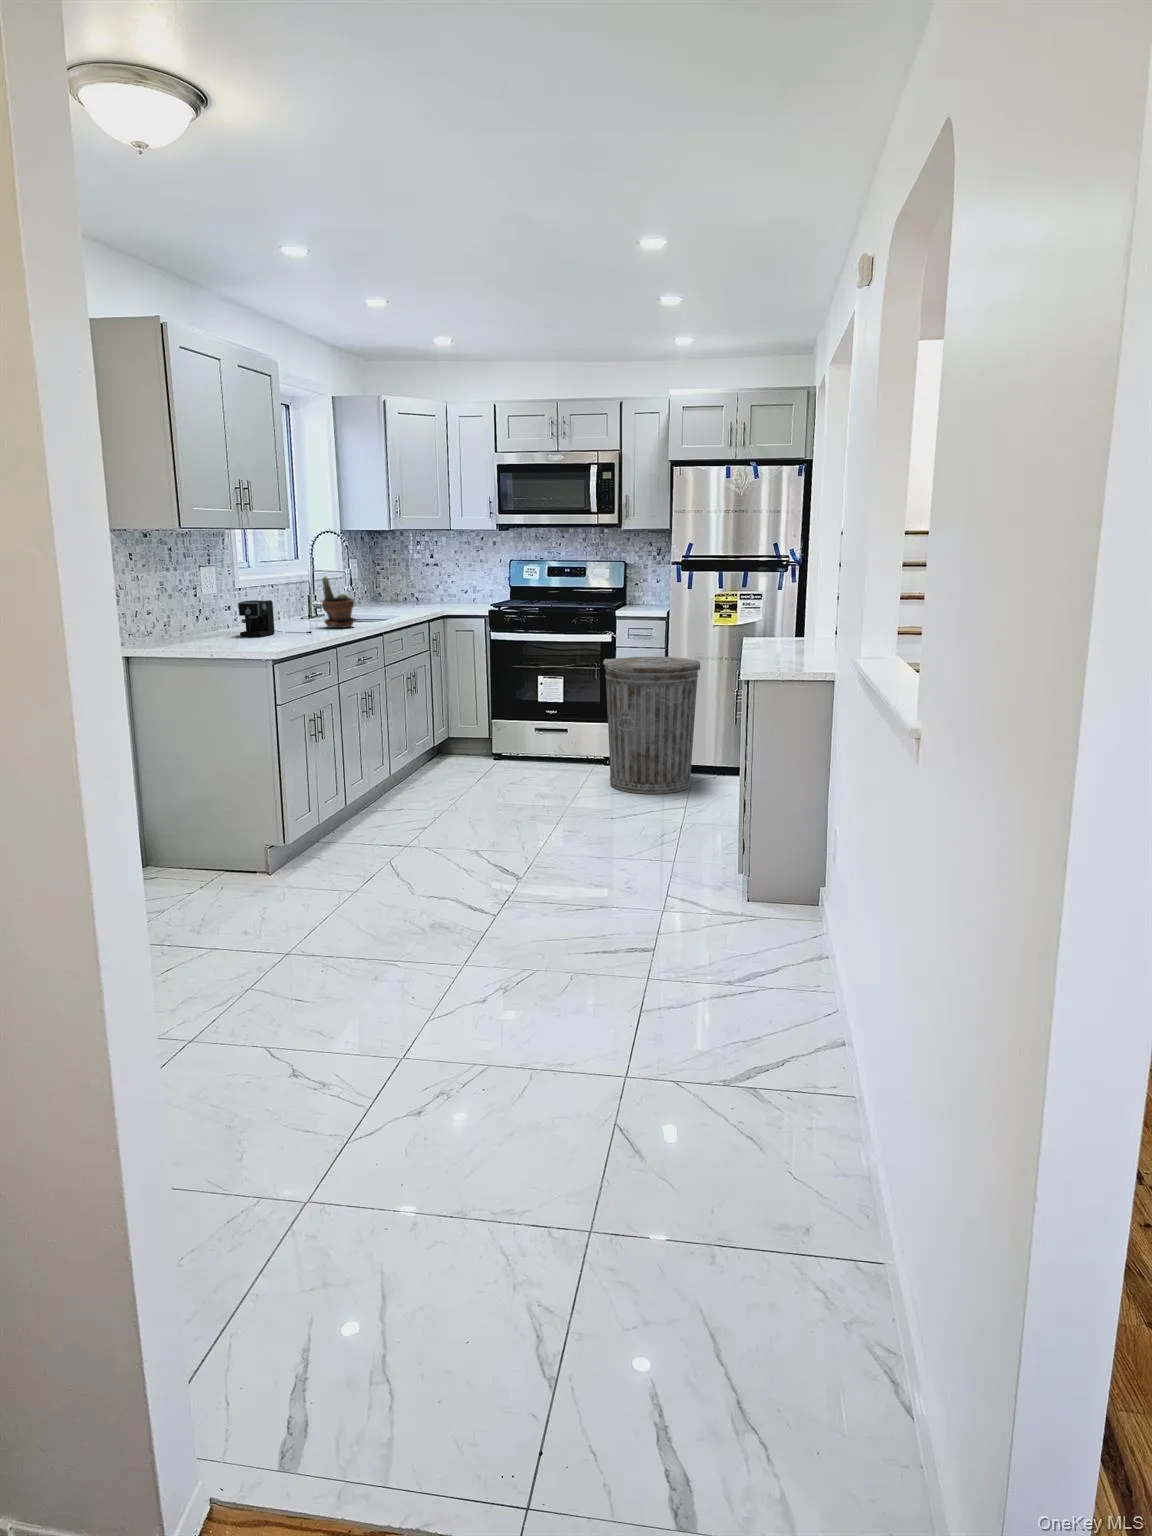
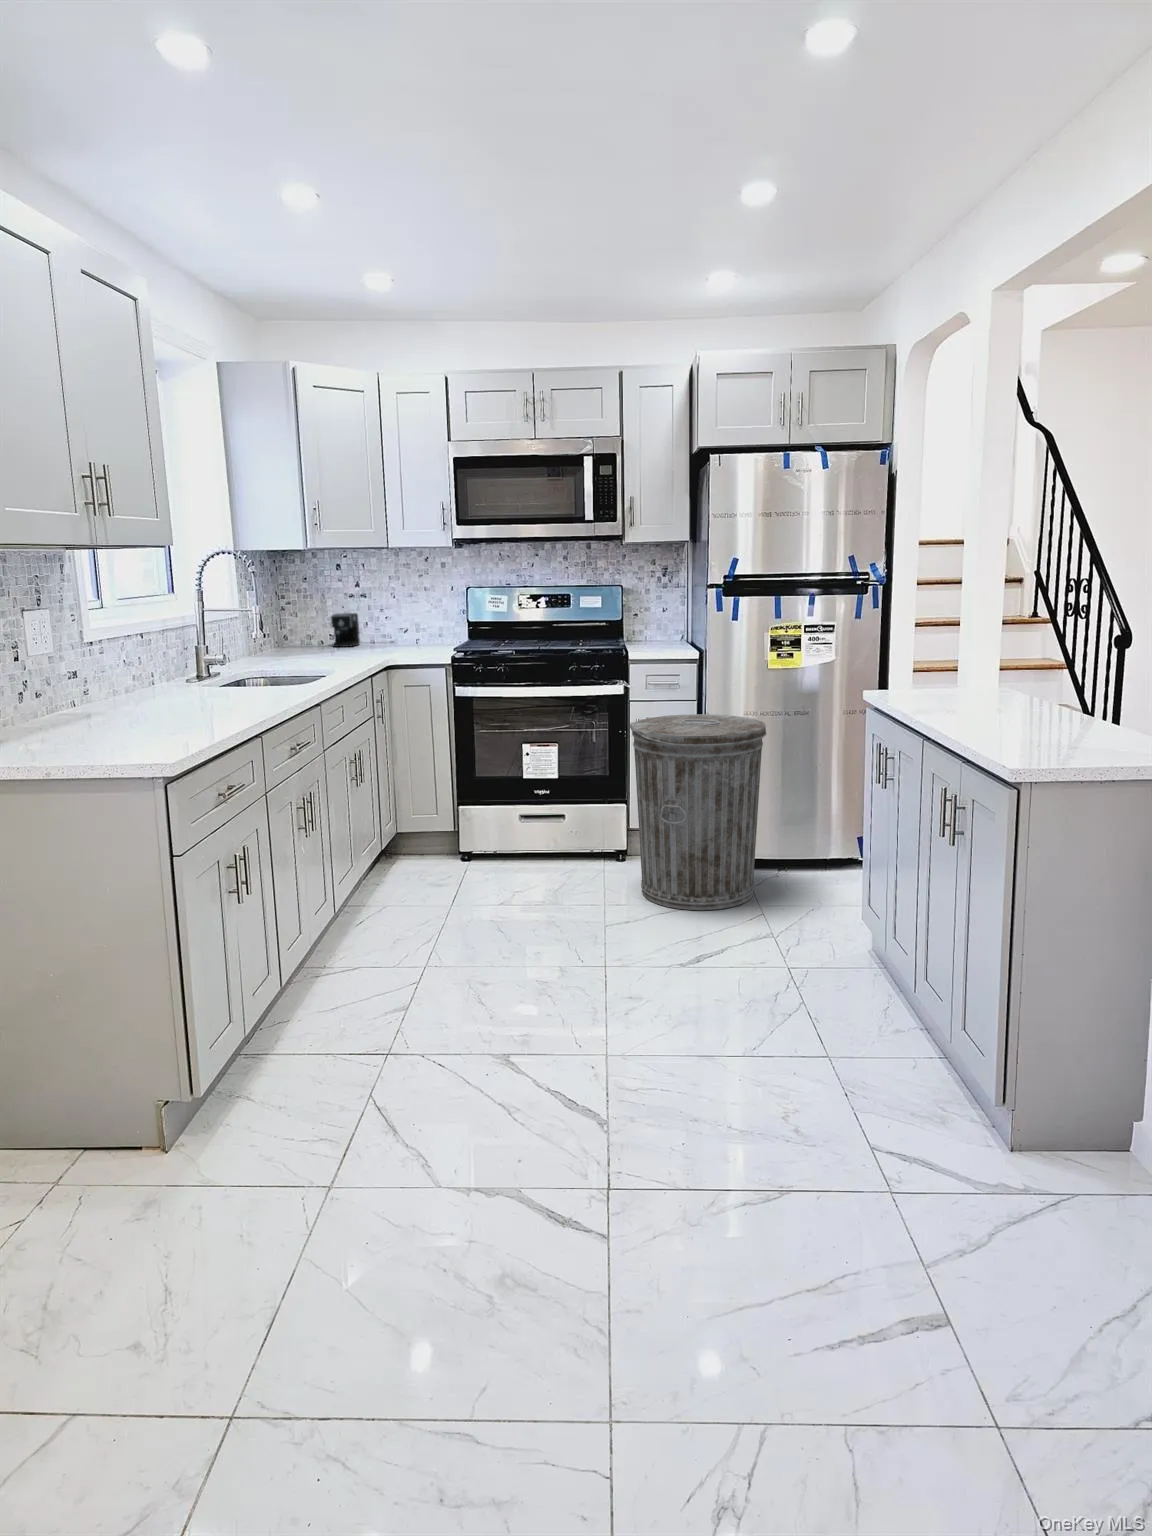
potted plant: present [322,577,355,628] -> none [225,620,279,700]
coffee maker: present [238,600,312,637] -> present [331,613,393,647]

